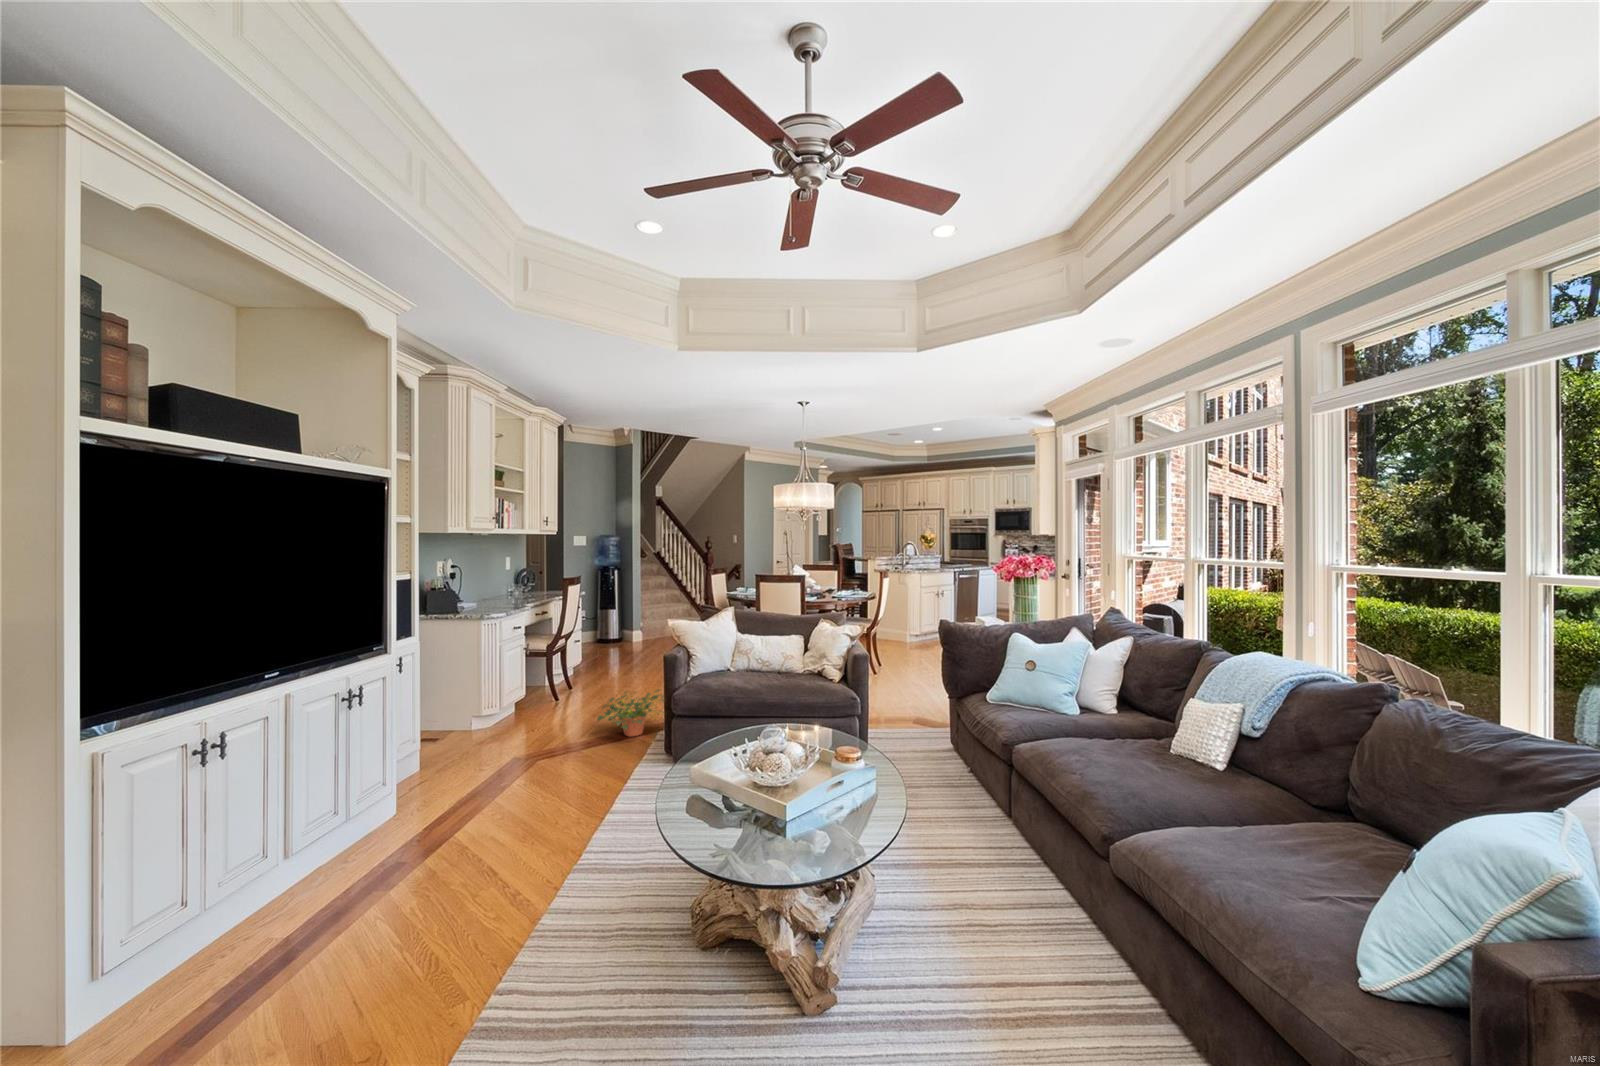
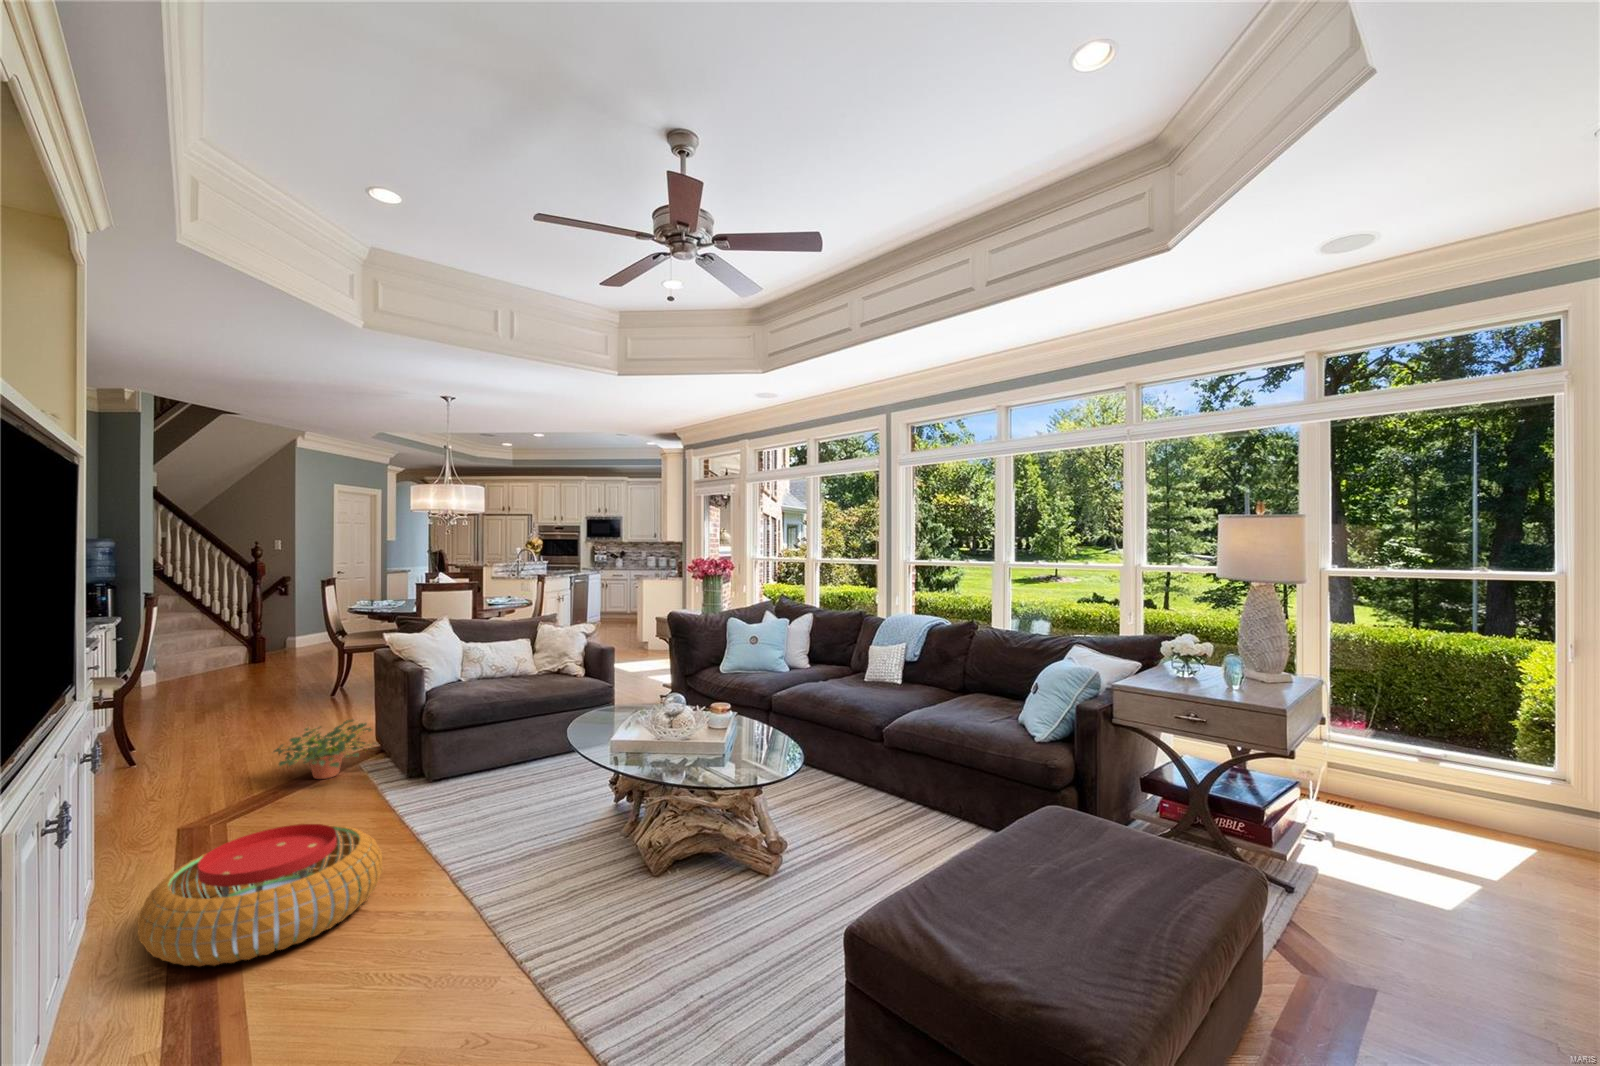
pouf: none [364,775,544,884] -> present [137,824,383,966]

